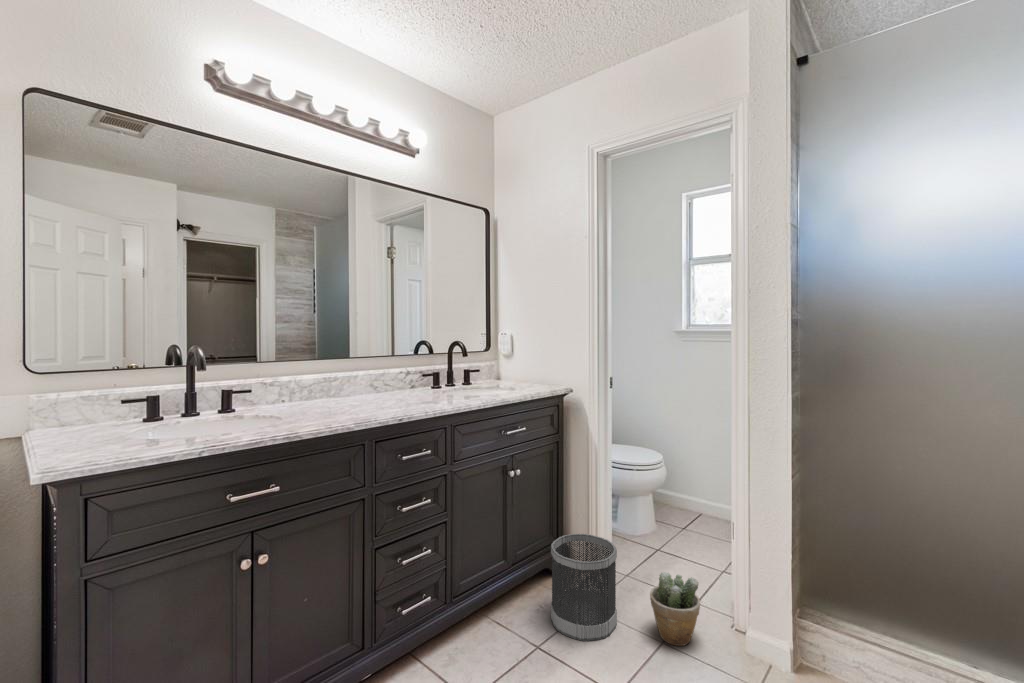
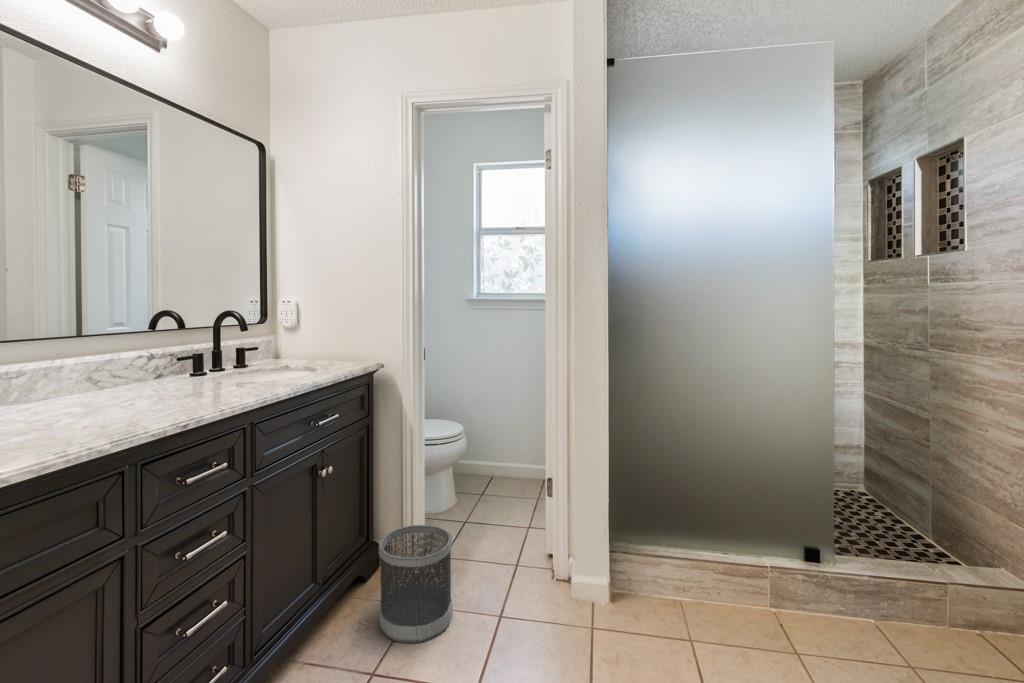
potted plant: present [650,572,700,646] -> none [486,544,533,614]

